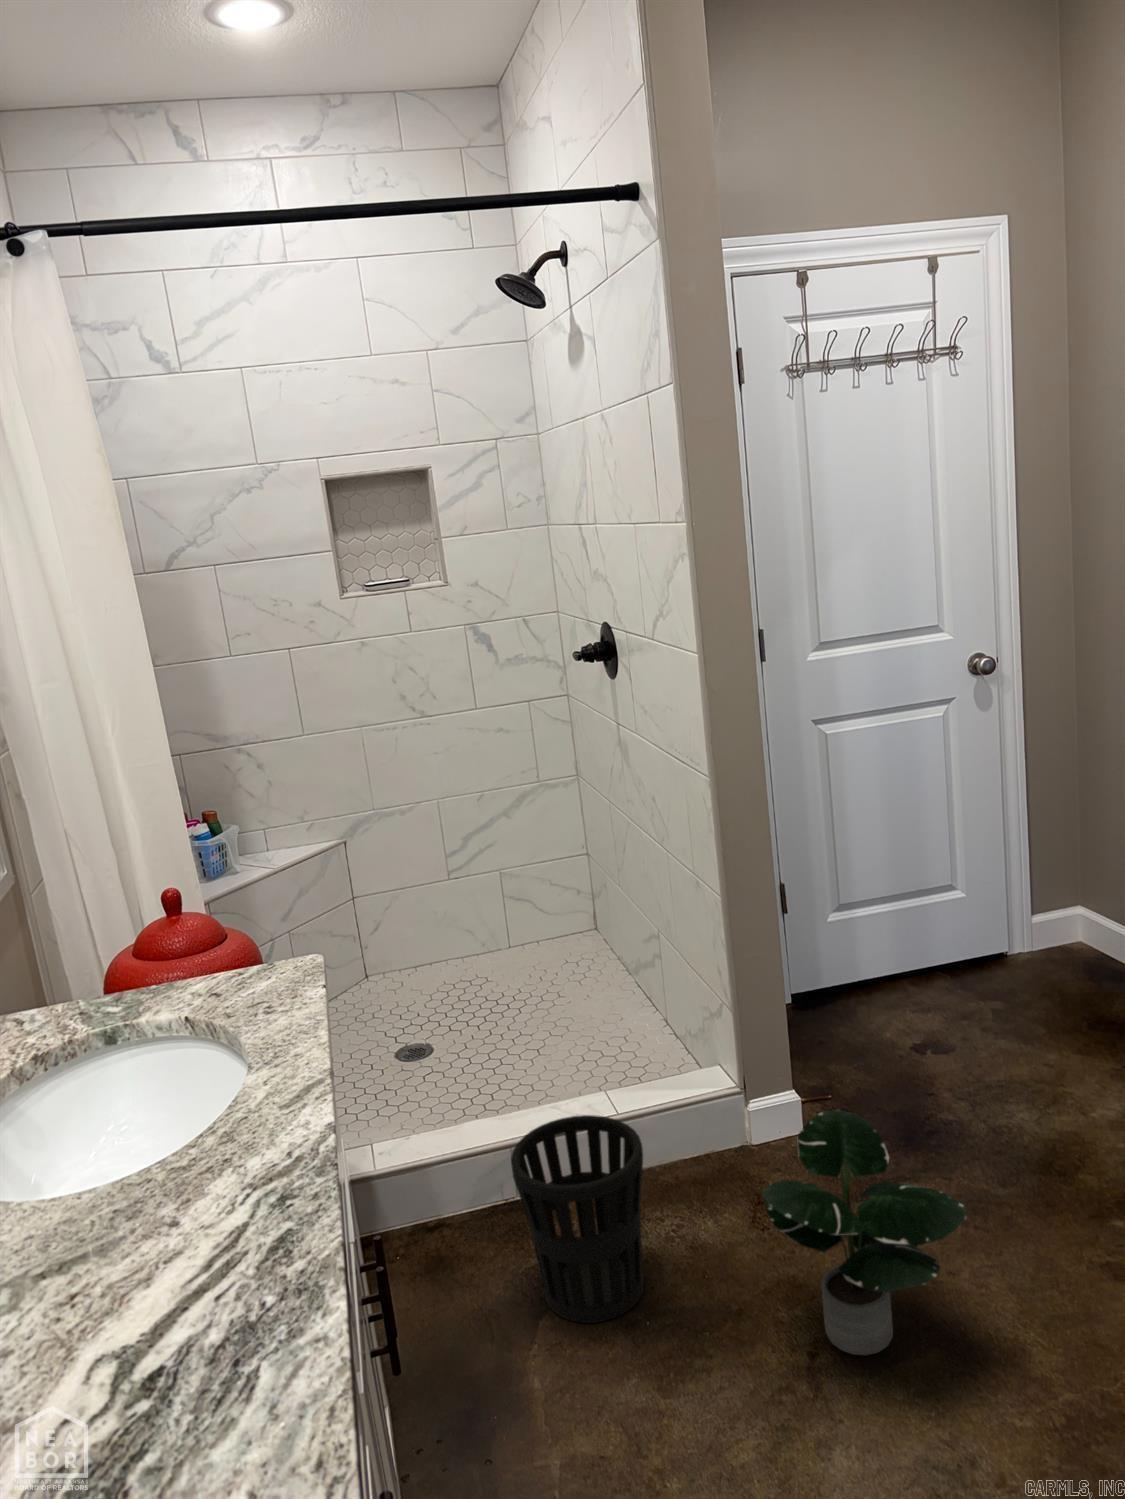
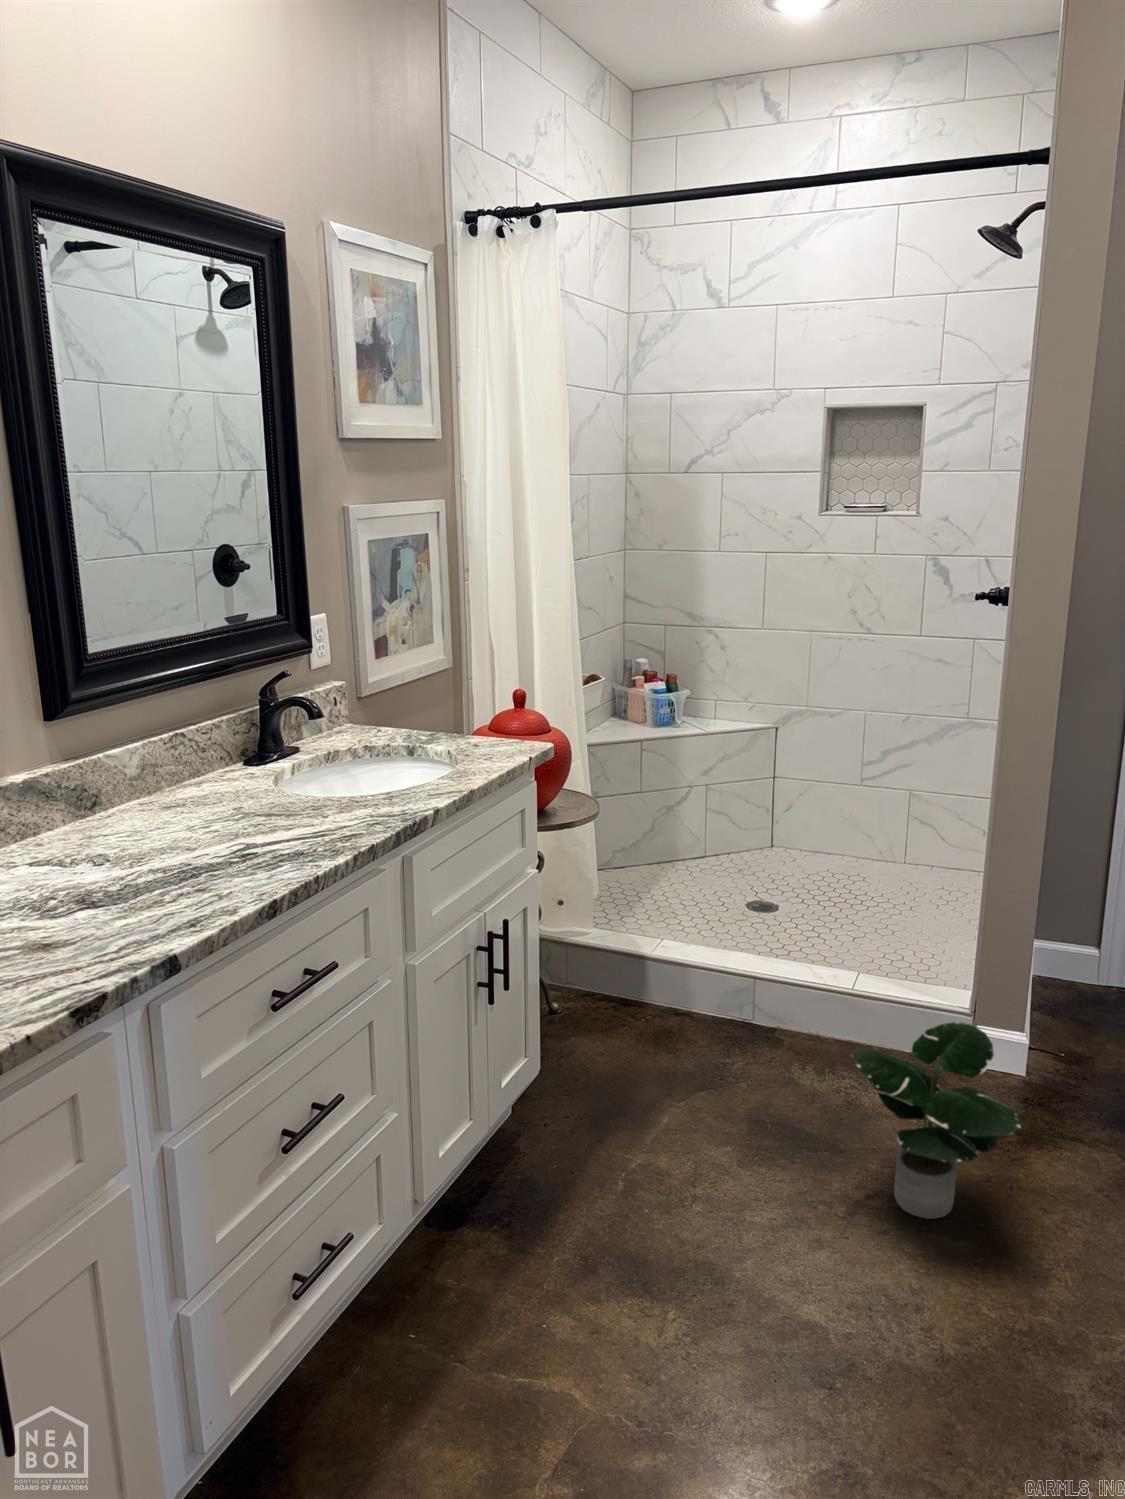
wastebasket: present [511,1115,644,1323] -> none [711,958,819,1115]

